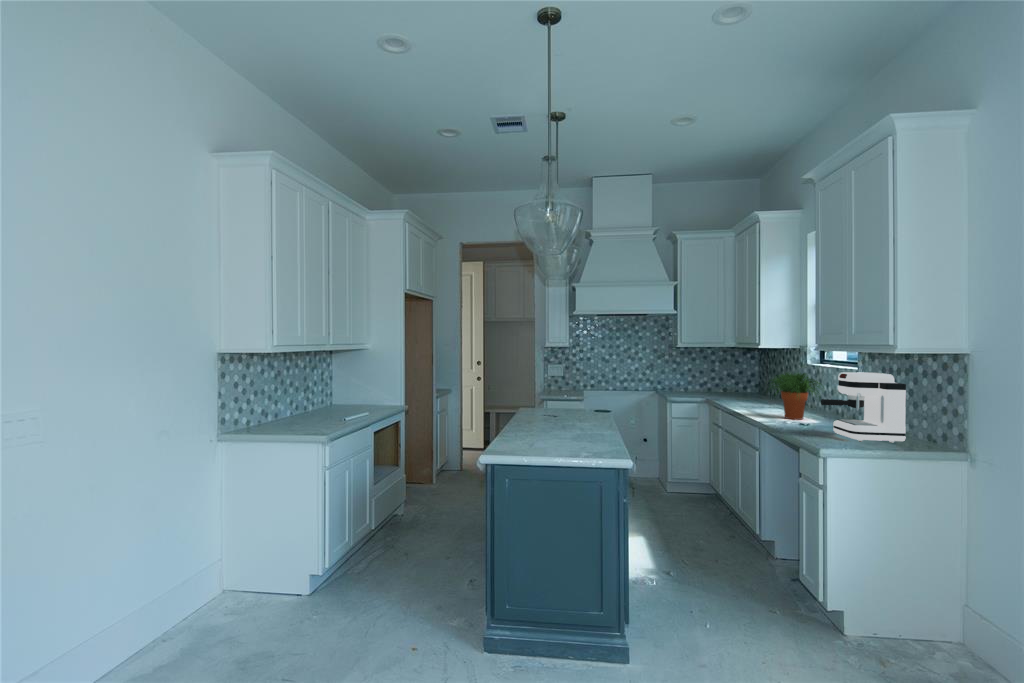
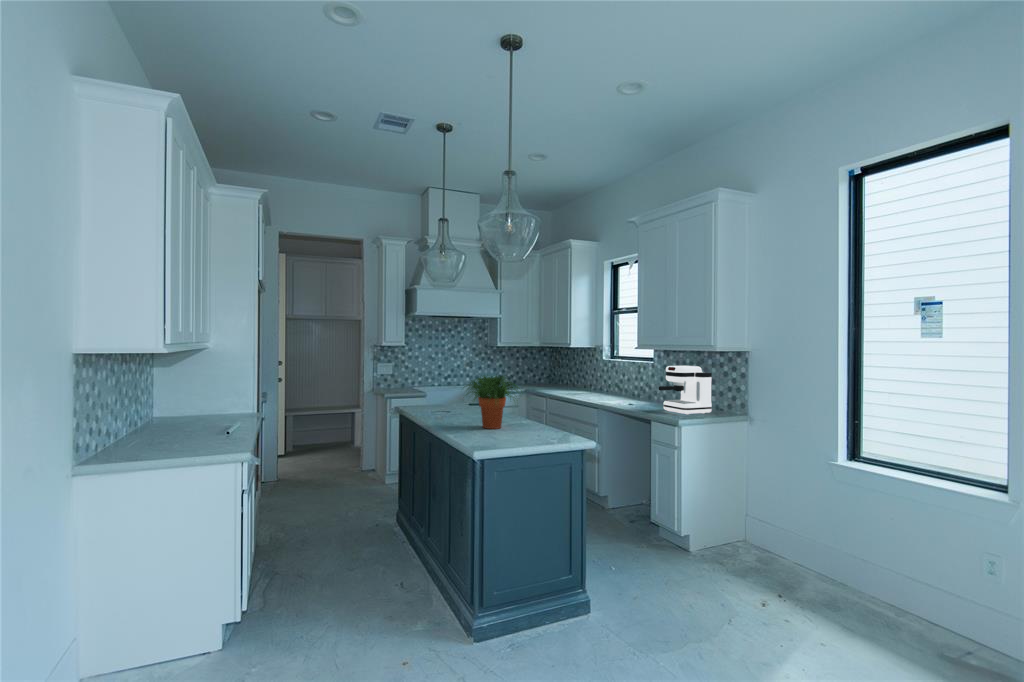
potted plant: present [770,373,820,420] -> present [467,376,518,429]

